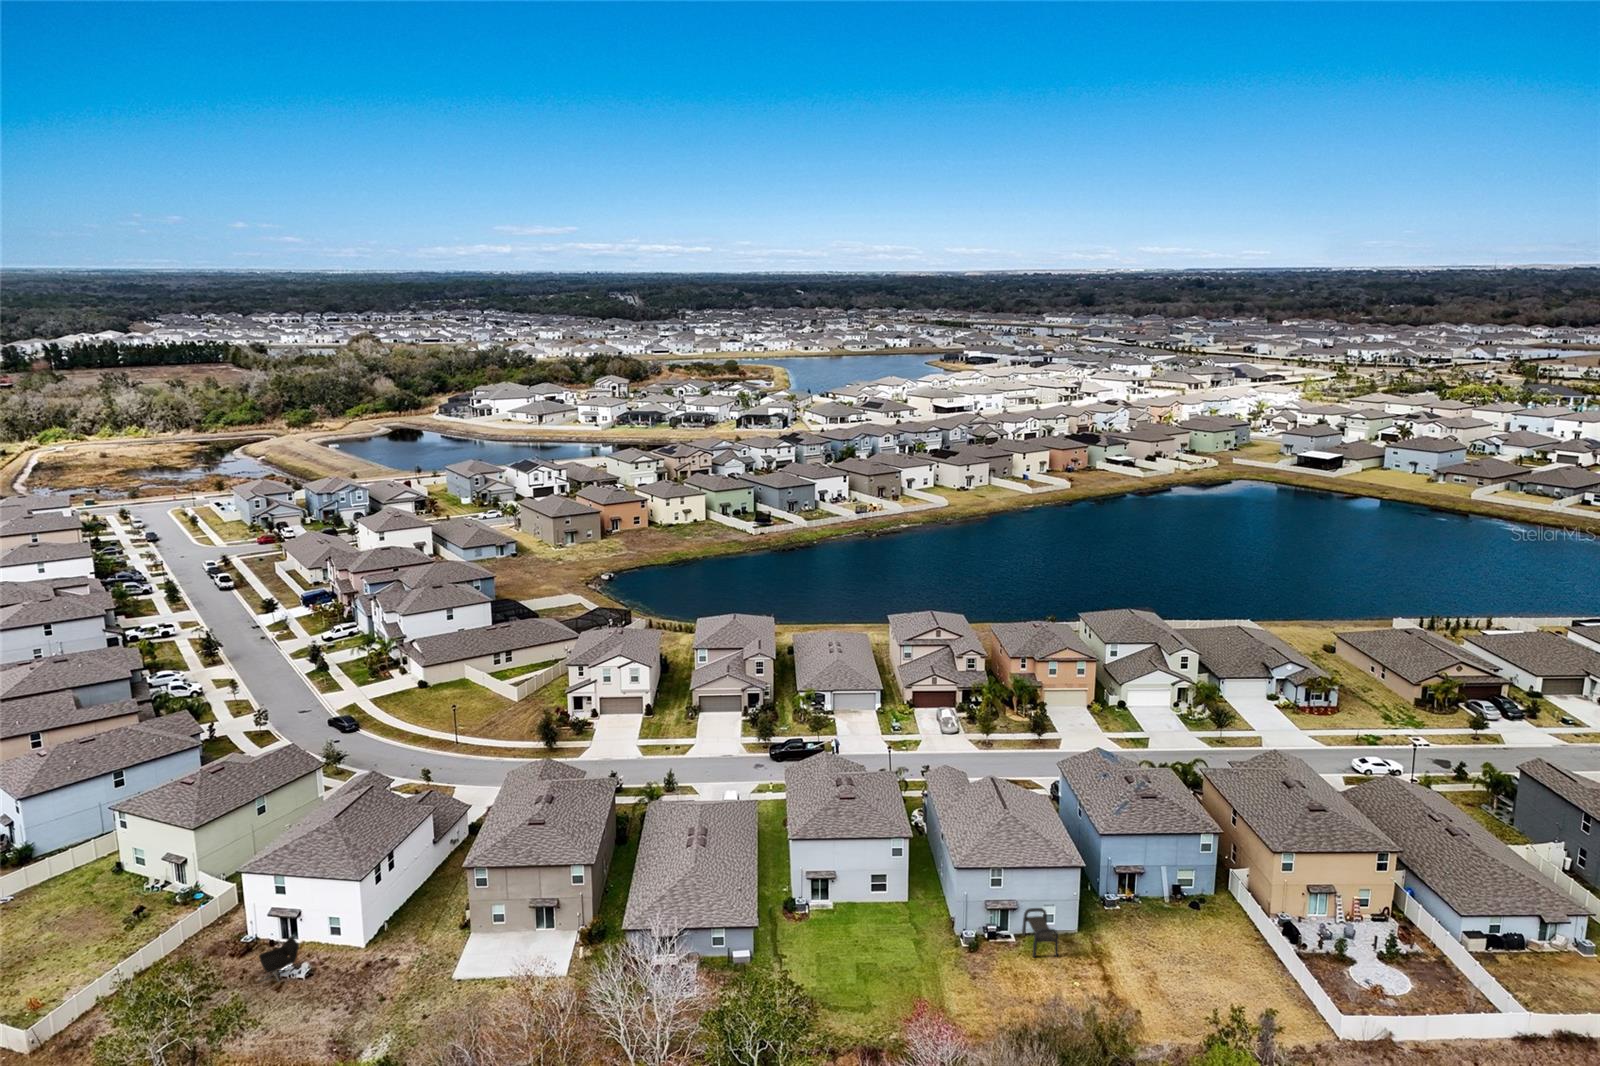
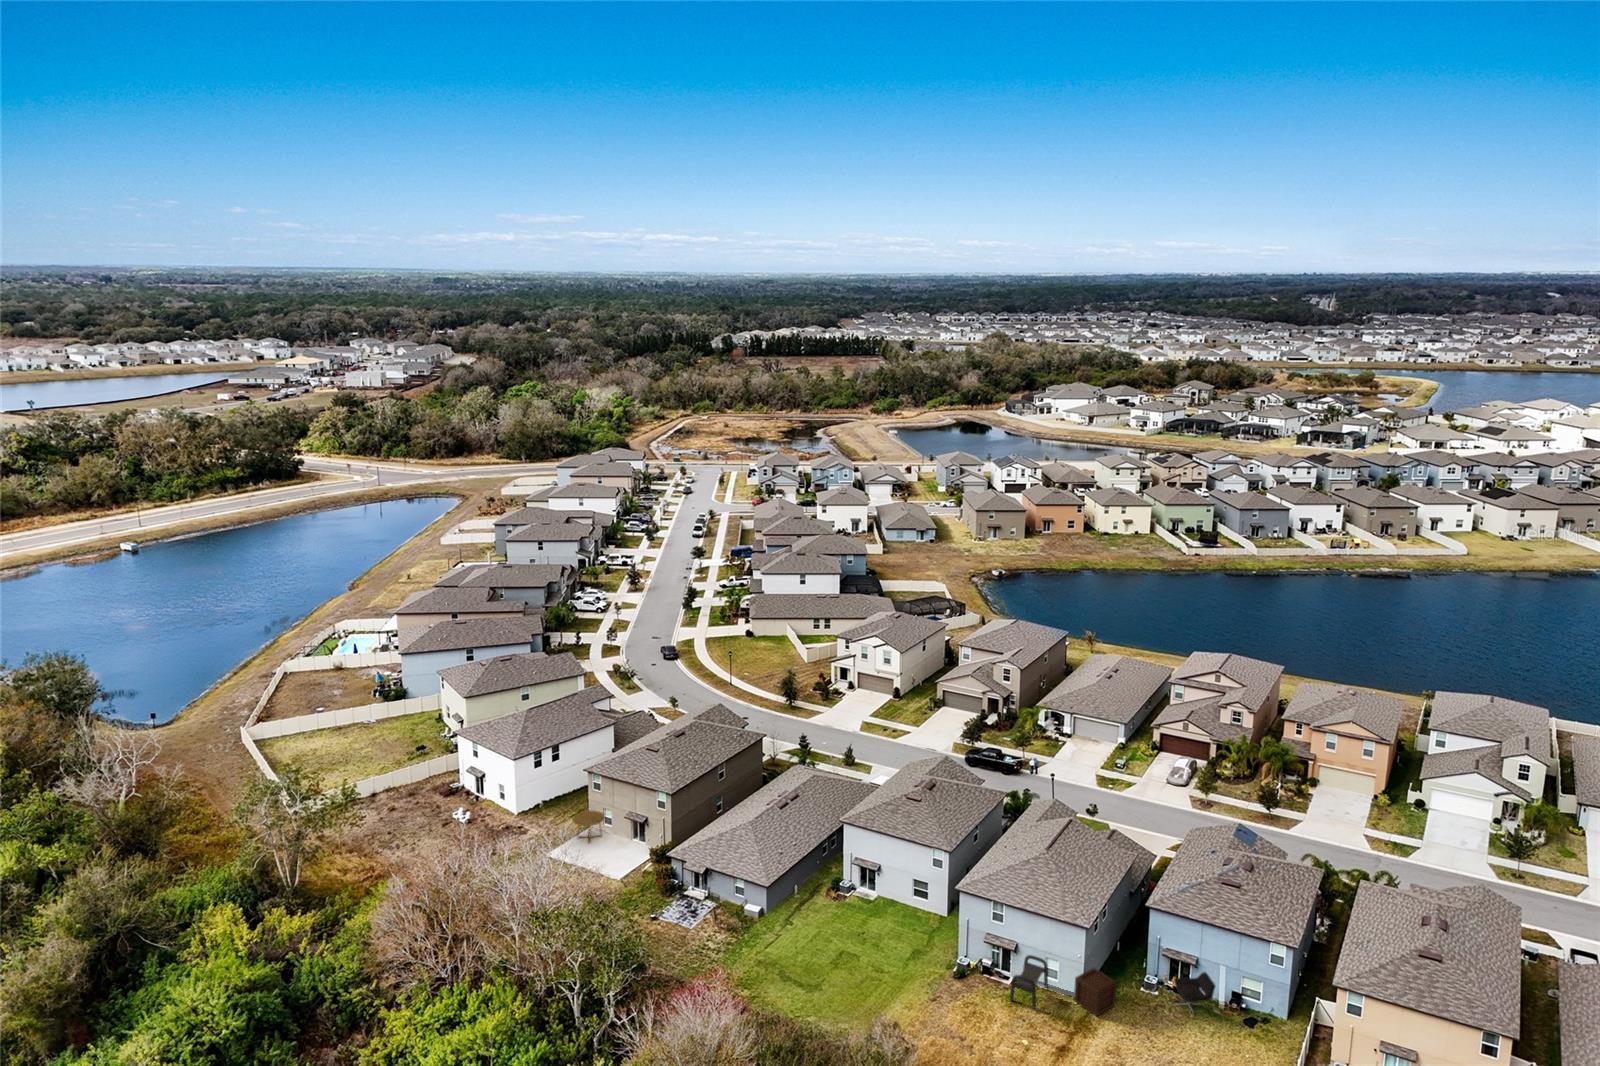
wooden crate: none [1076,900,1108,943] -> present [1074,968,1117,1016]
round table: none [428,922,472,966] -> present [573,811,605,842]
lounge chair: present [259,937,299,981] -> present [1175,972,1215,1012]

